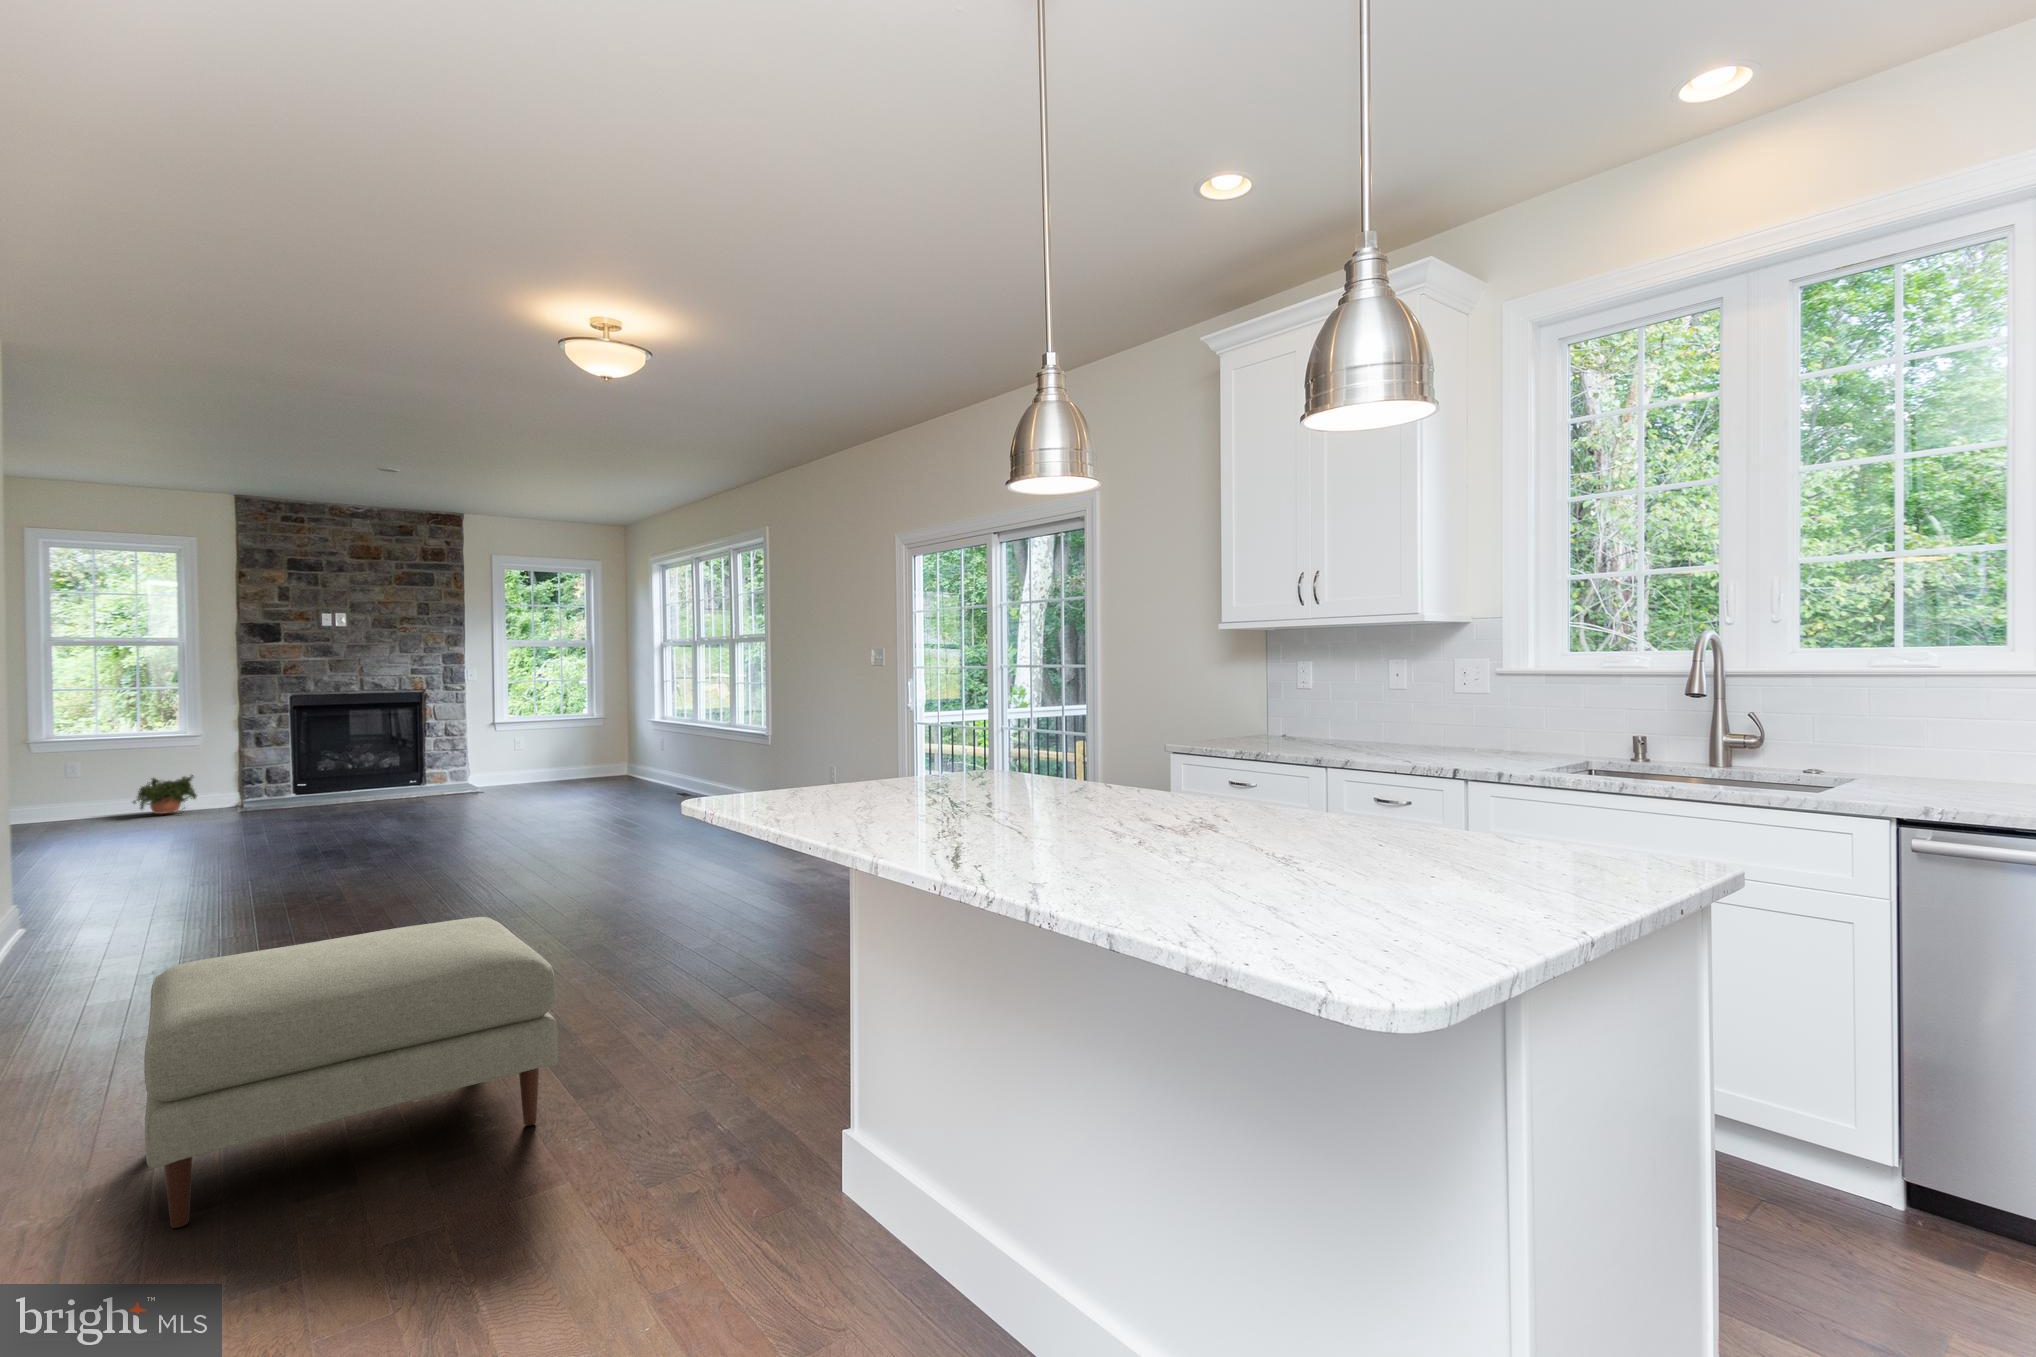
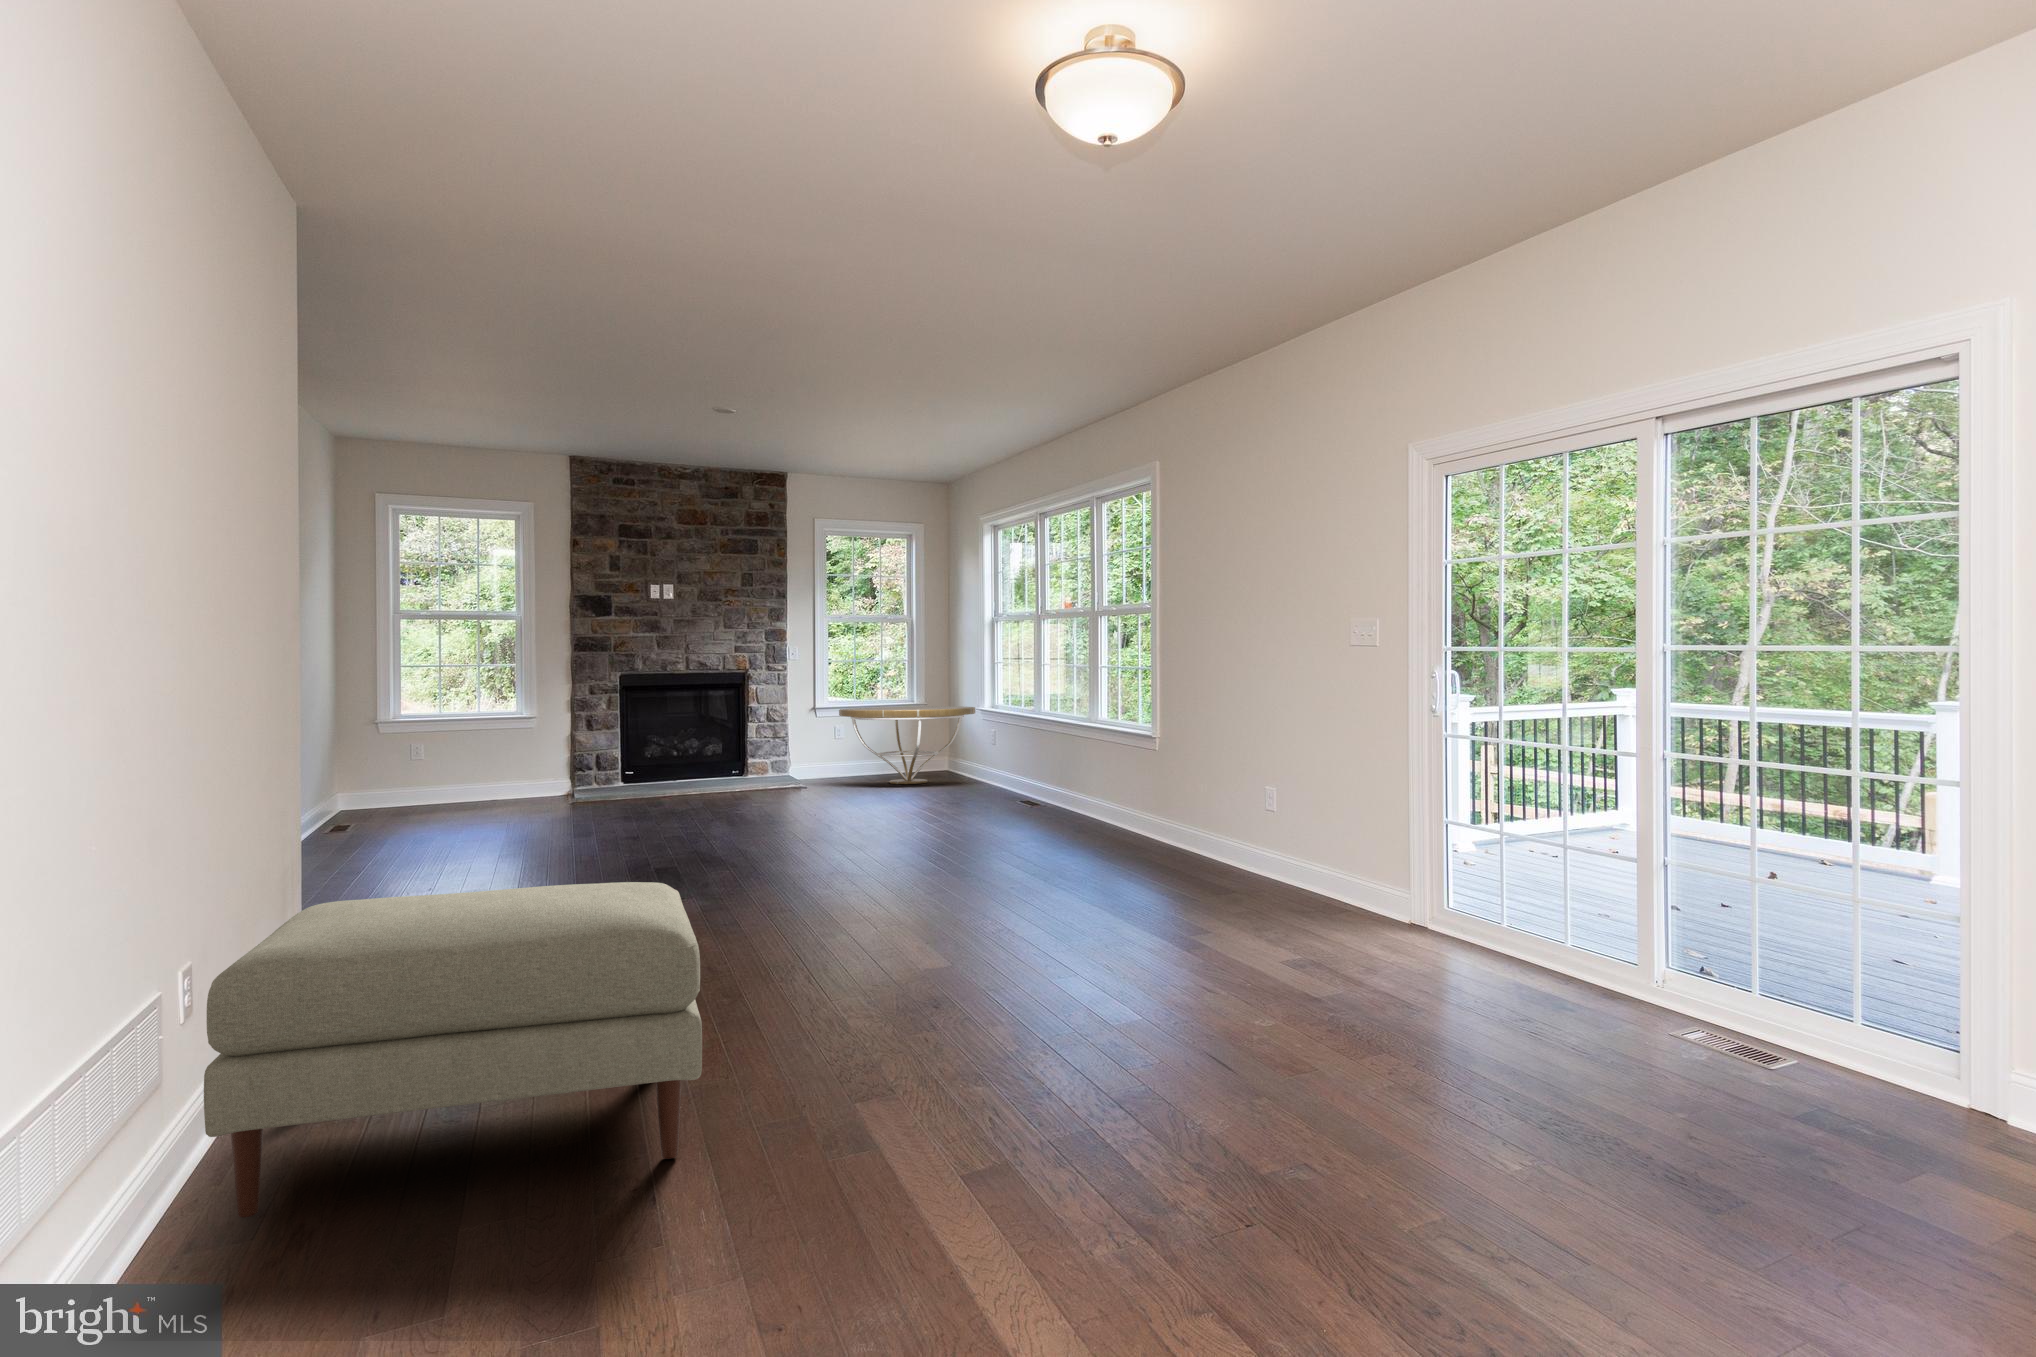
coffee table: none [517,718,642,785] -> present [839,706,975,784]
potted plant: present [133,775,197,814] -> none [475,755,535,797]

